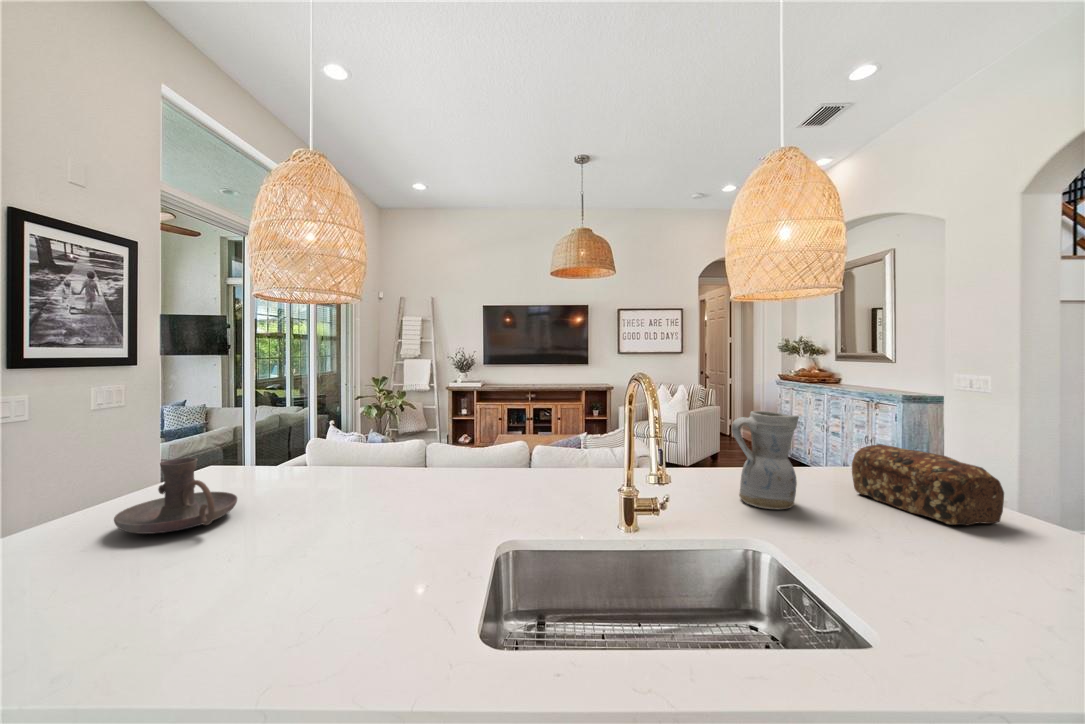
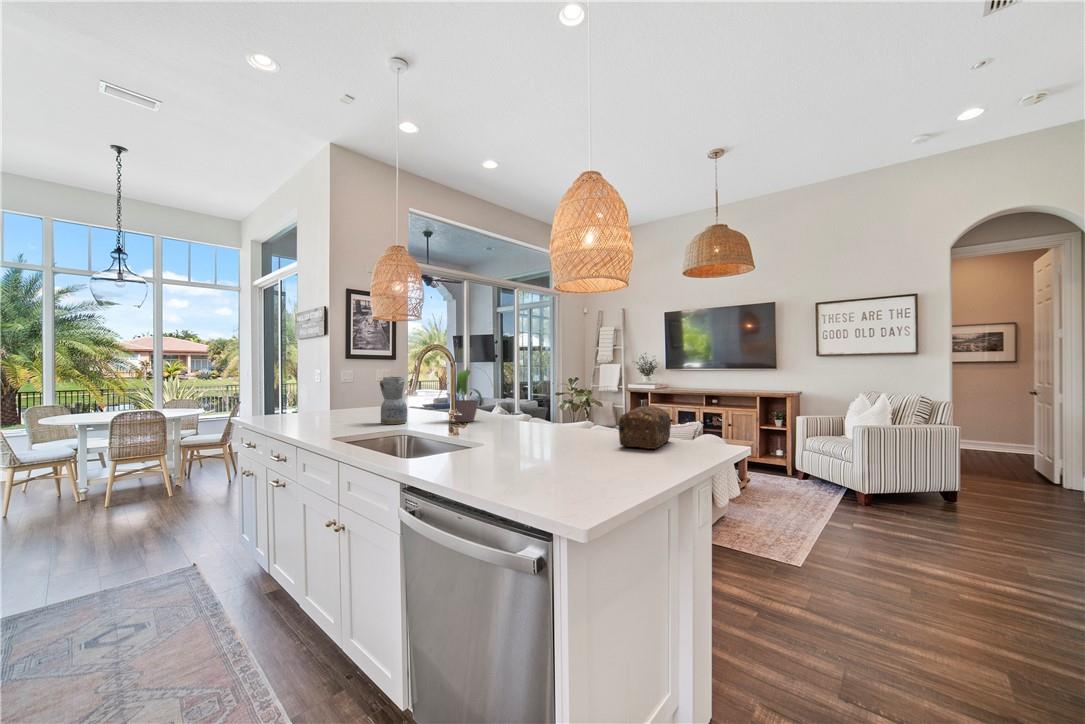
potted plant: none [436,389,553,502] -> present [439,367,483,422]
ceramic pitcher: present [732,411,799,509] -> present [380,376,407,424]
candle holder: present [114,458,237,534] -> none [337,390,376,415]

